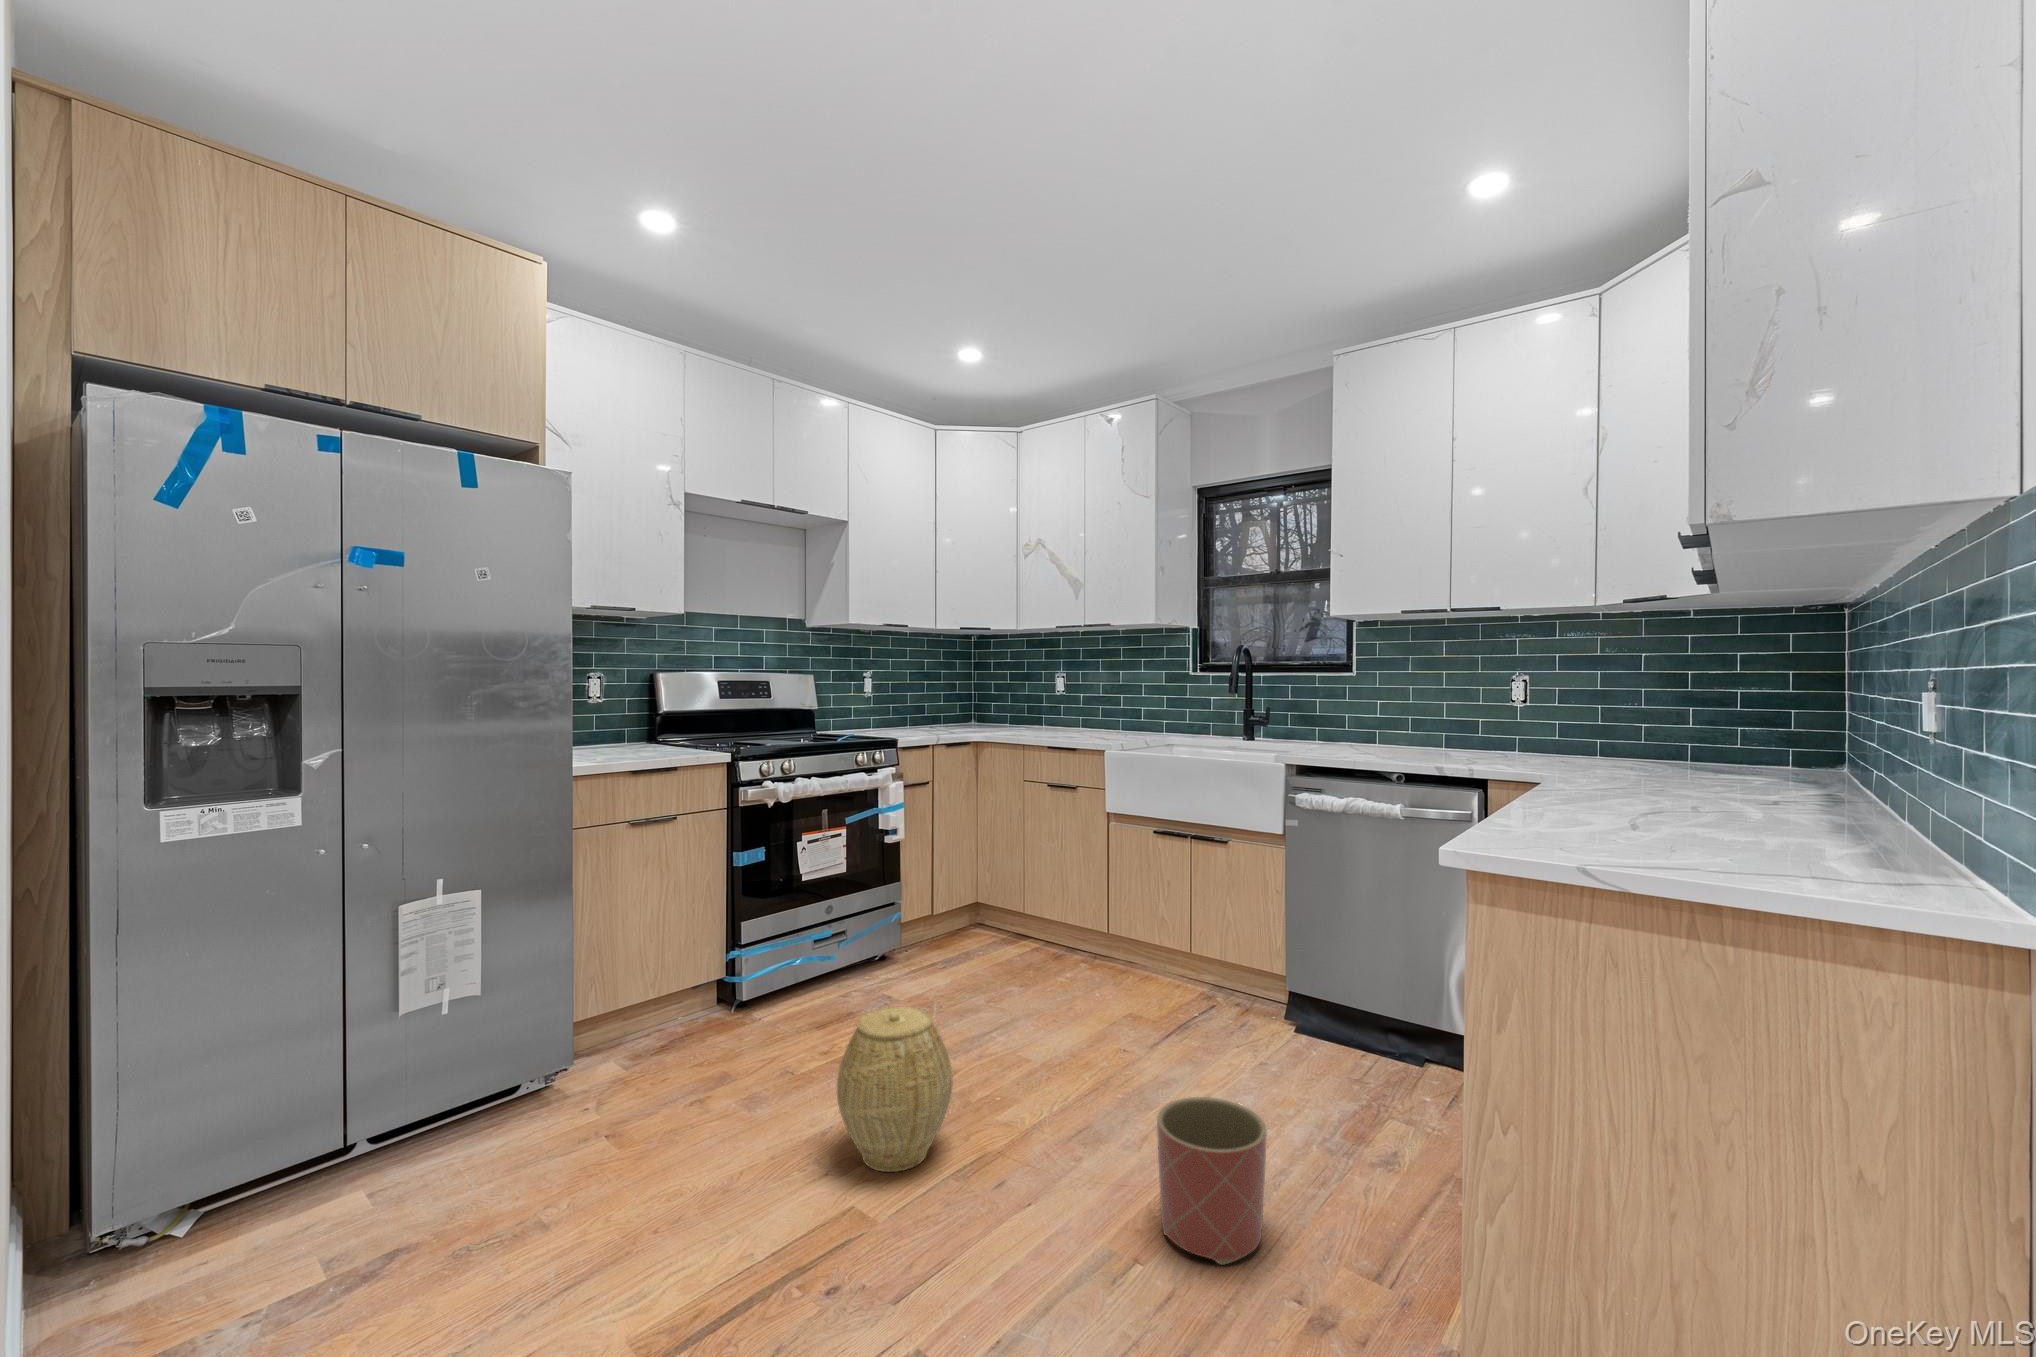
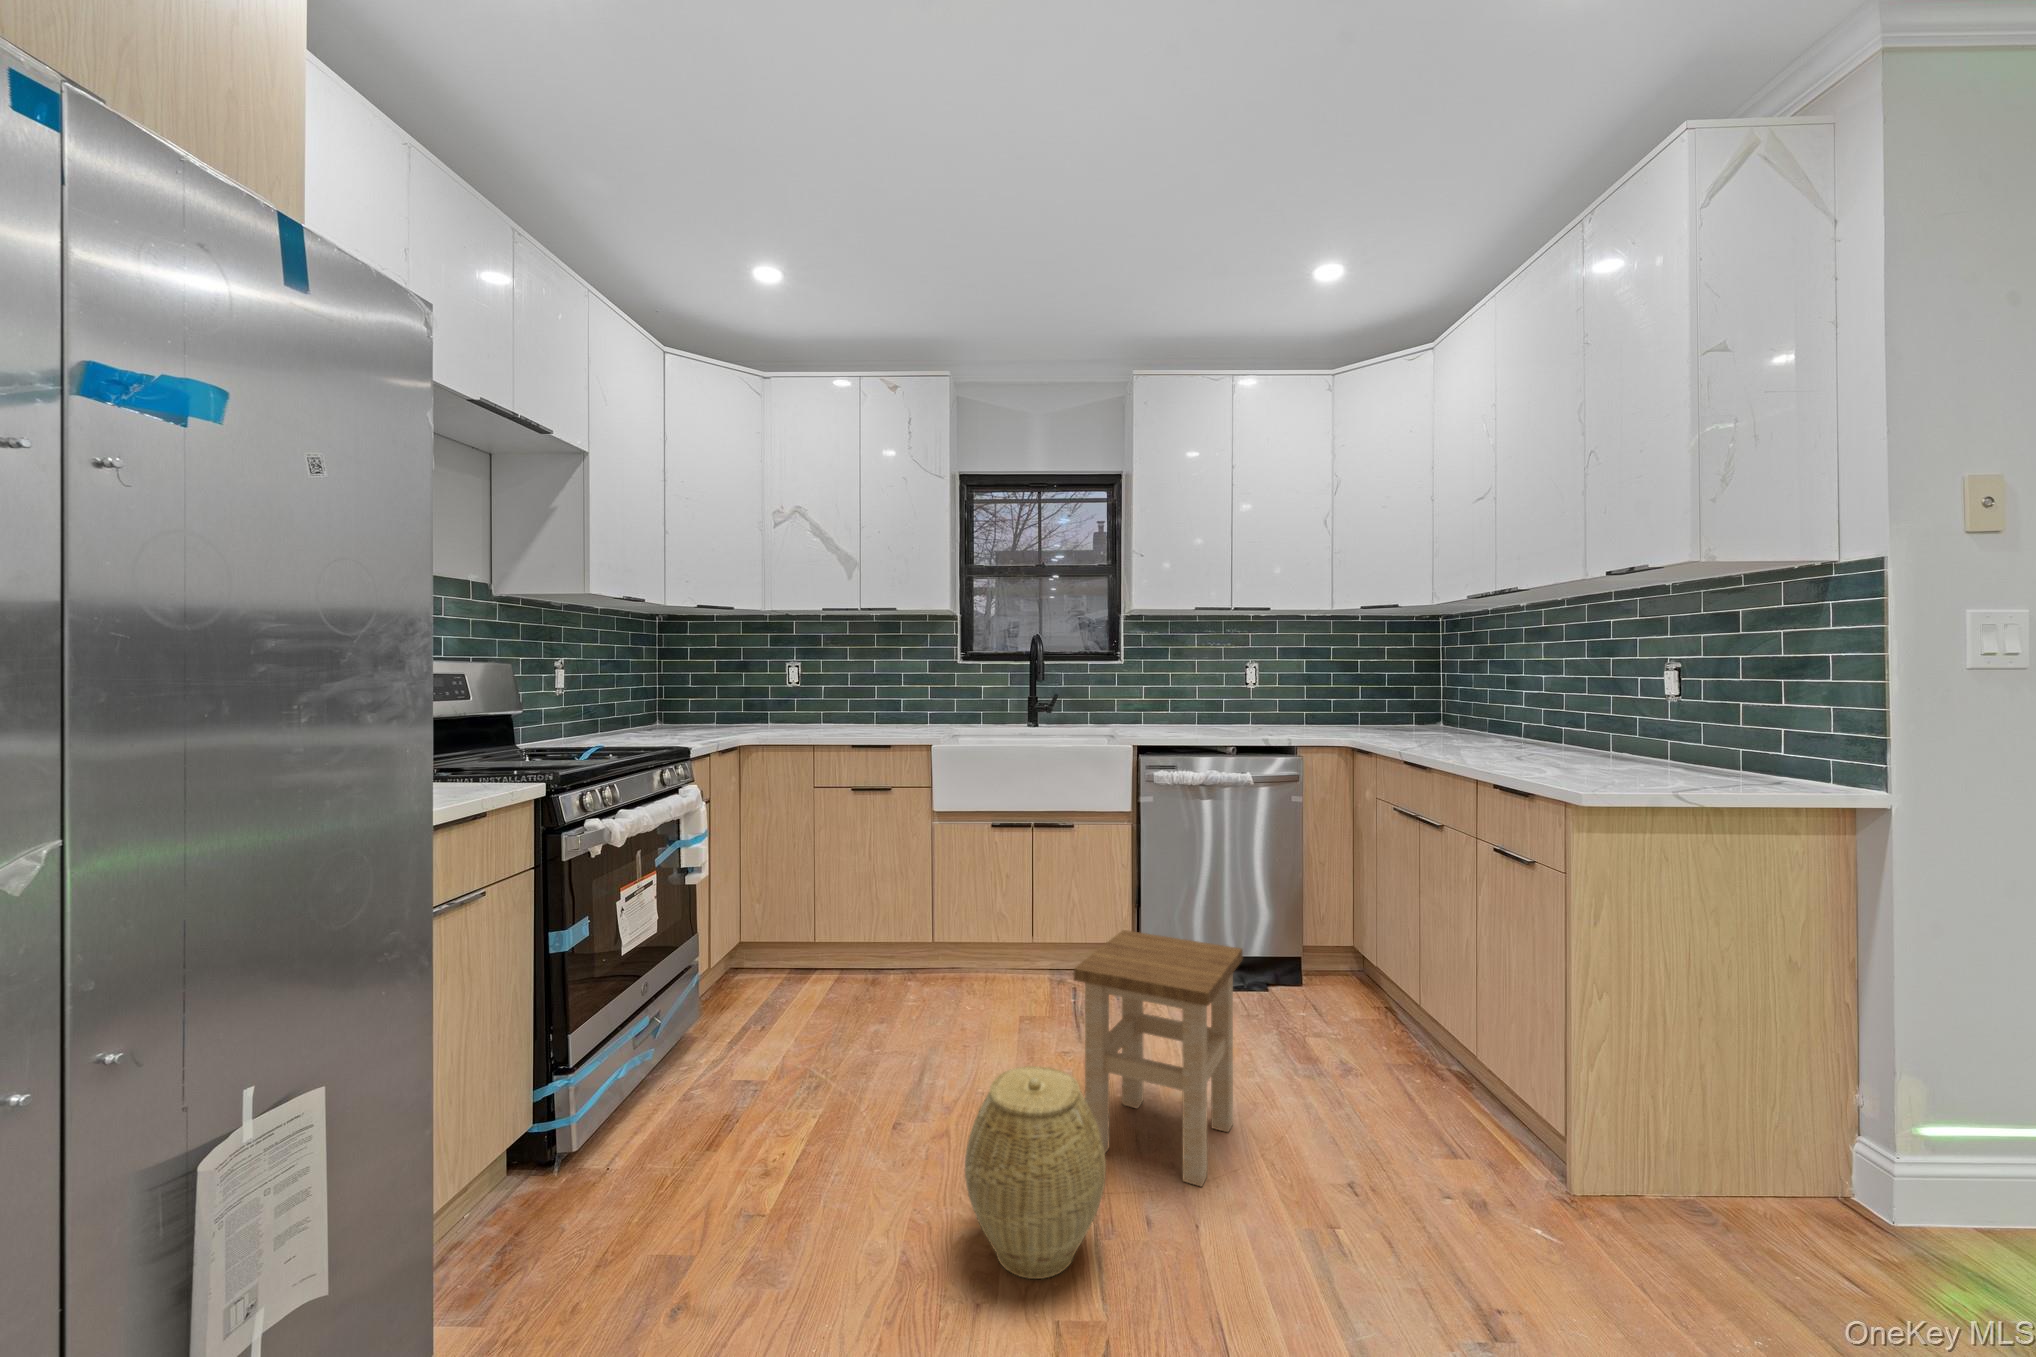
stool: none [1011,933,1182,1173] -> present [1074,930,1243,1186]
planter: present [1157,1097,1267,1265] -> none [1309,1058,1418,1207]

